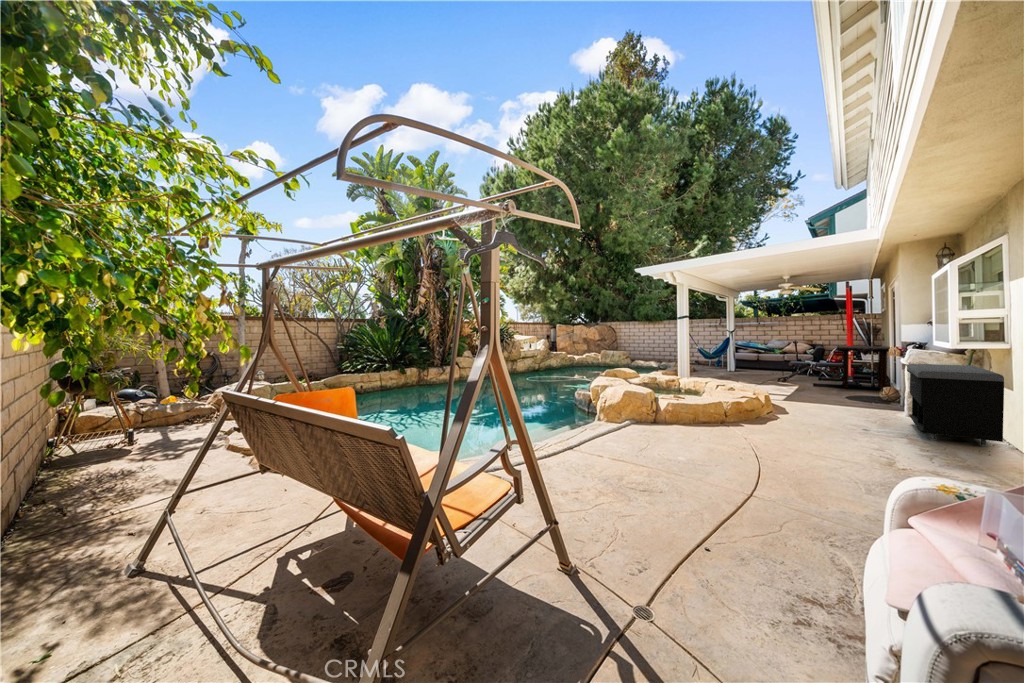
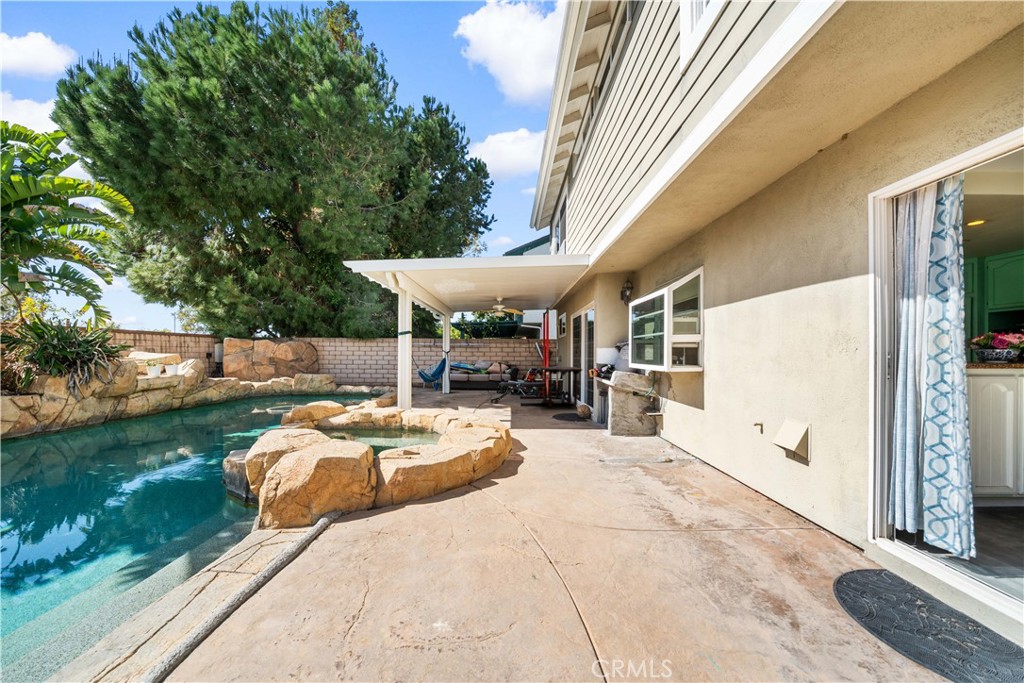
storage bench: present [907,364,1004,446] -> none [625,386,713,468]

